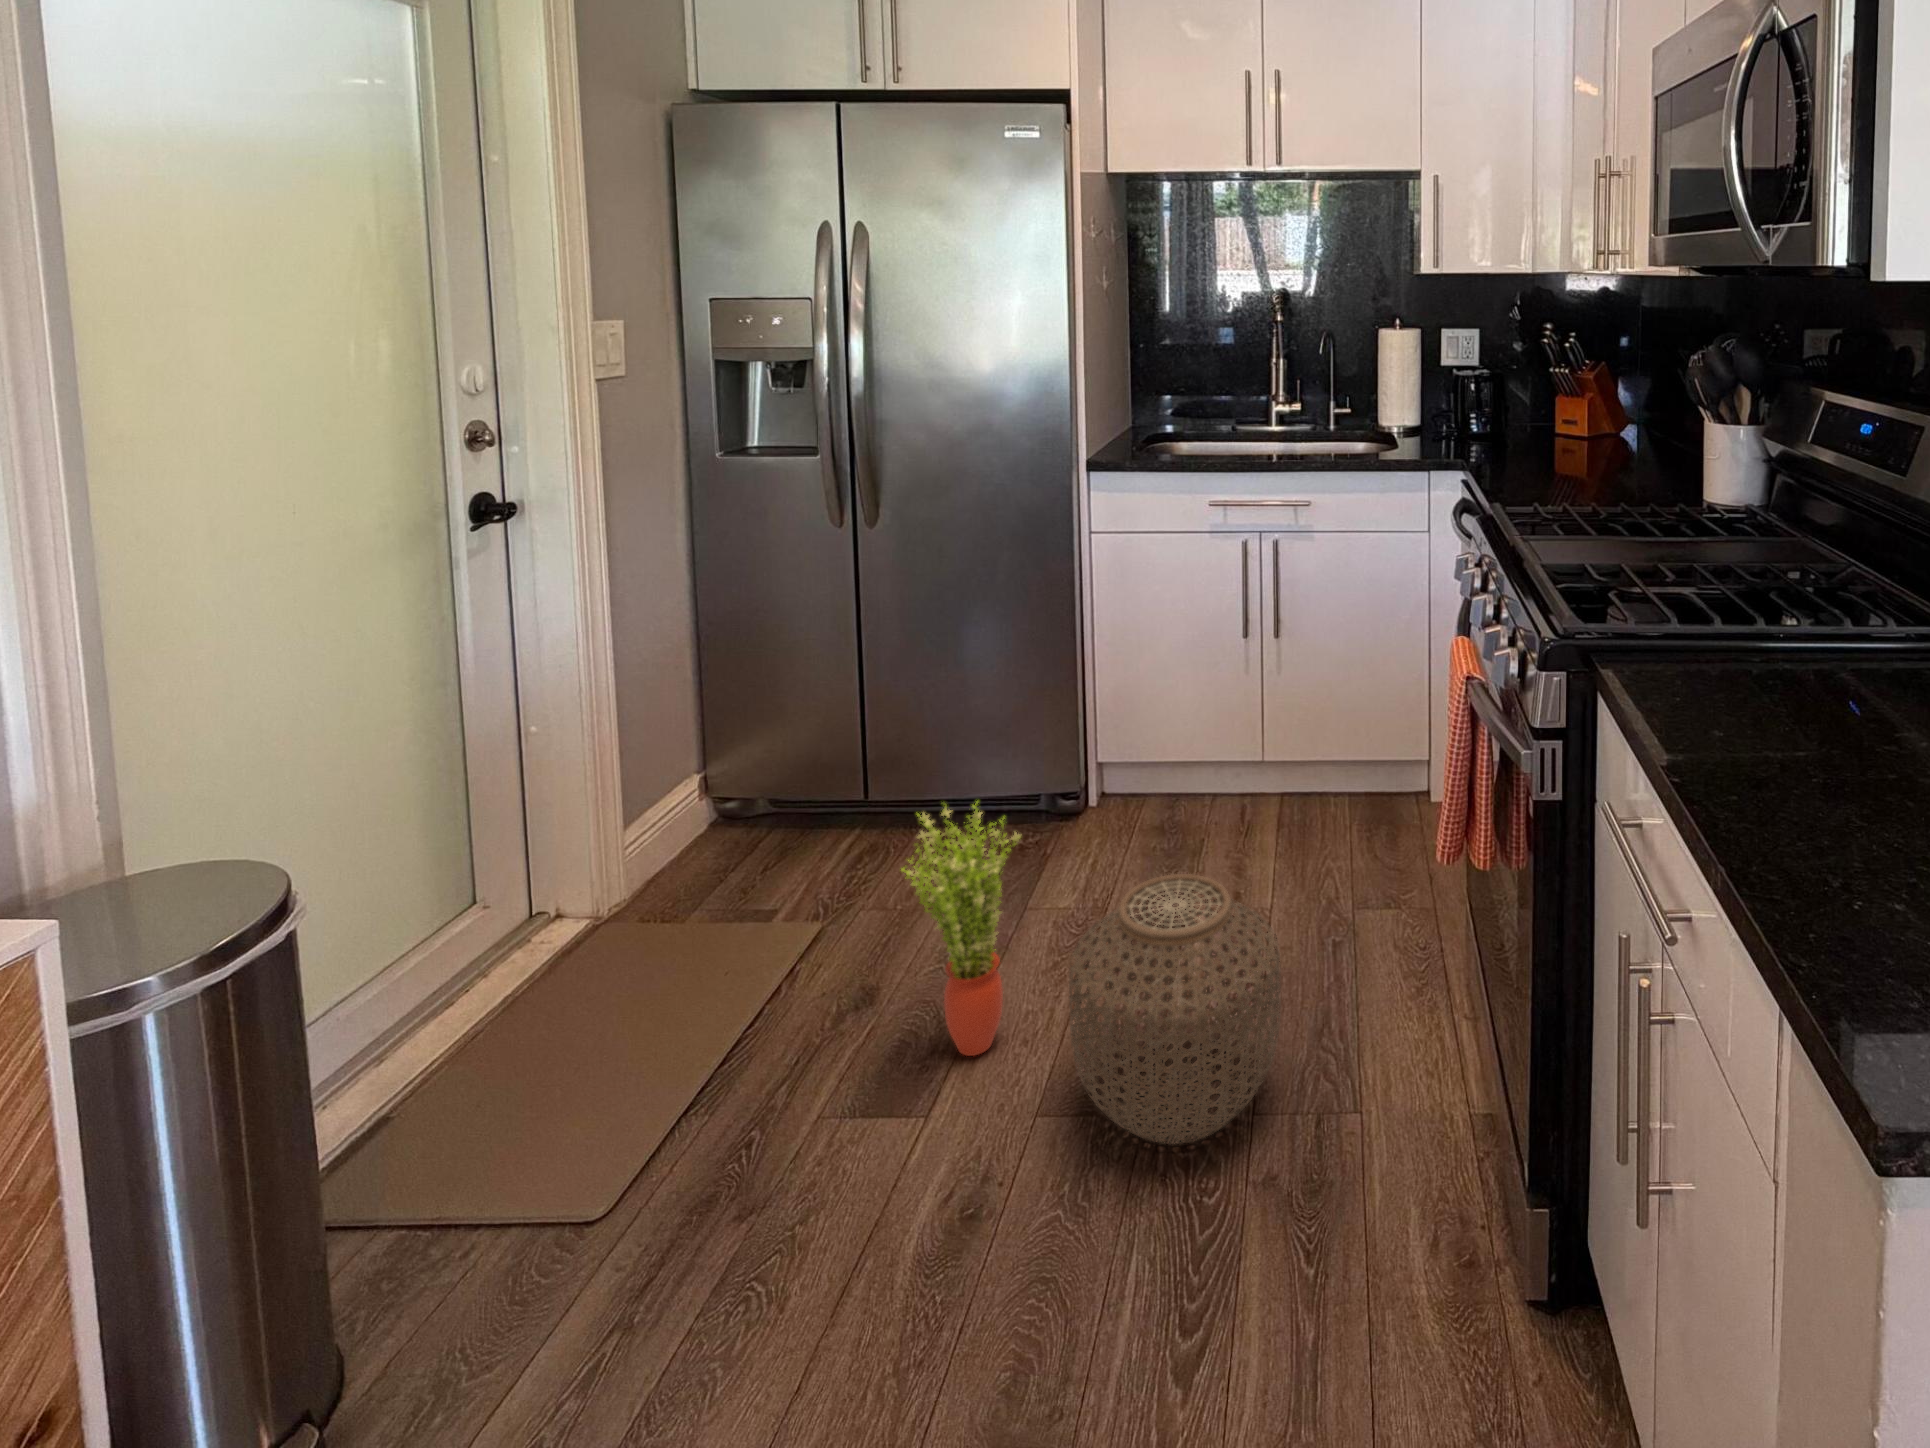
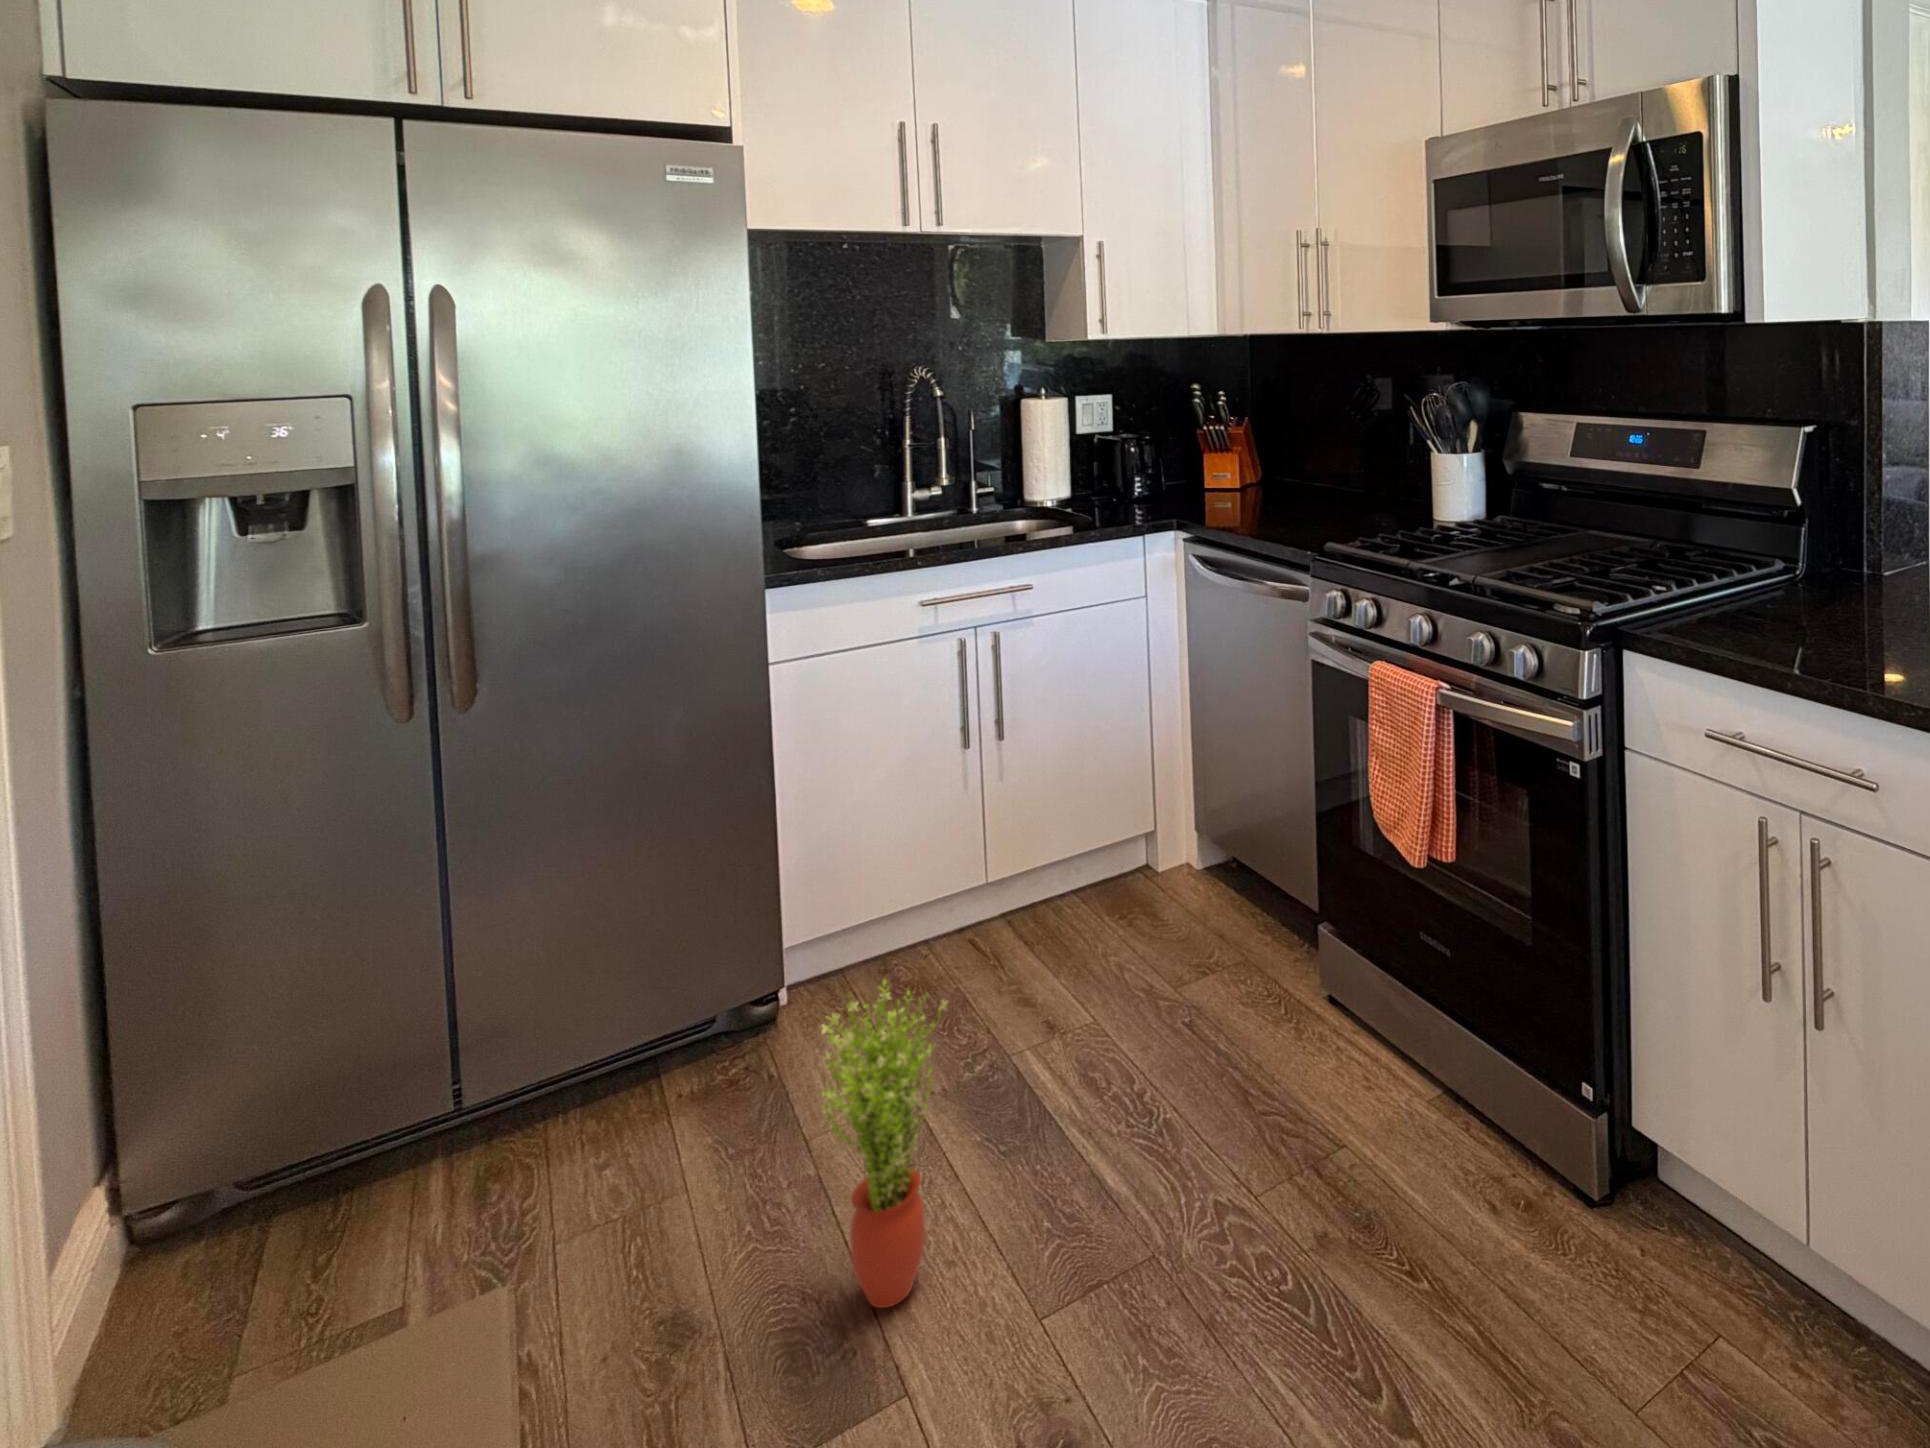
woven basket: present [1069,874,1281,1144] -> none [1057,970,1286,1273]

